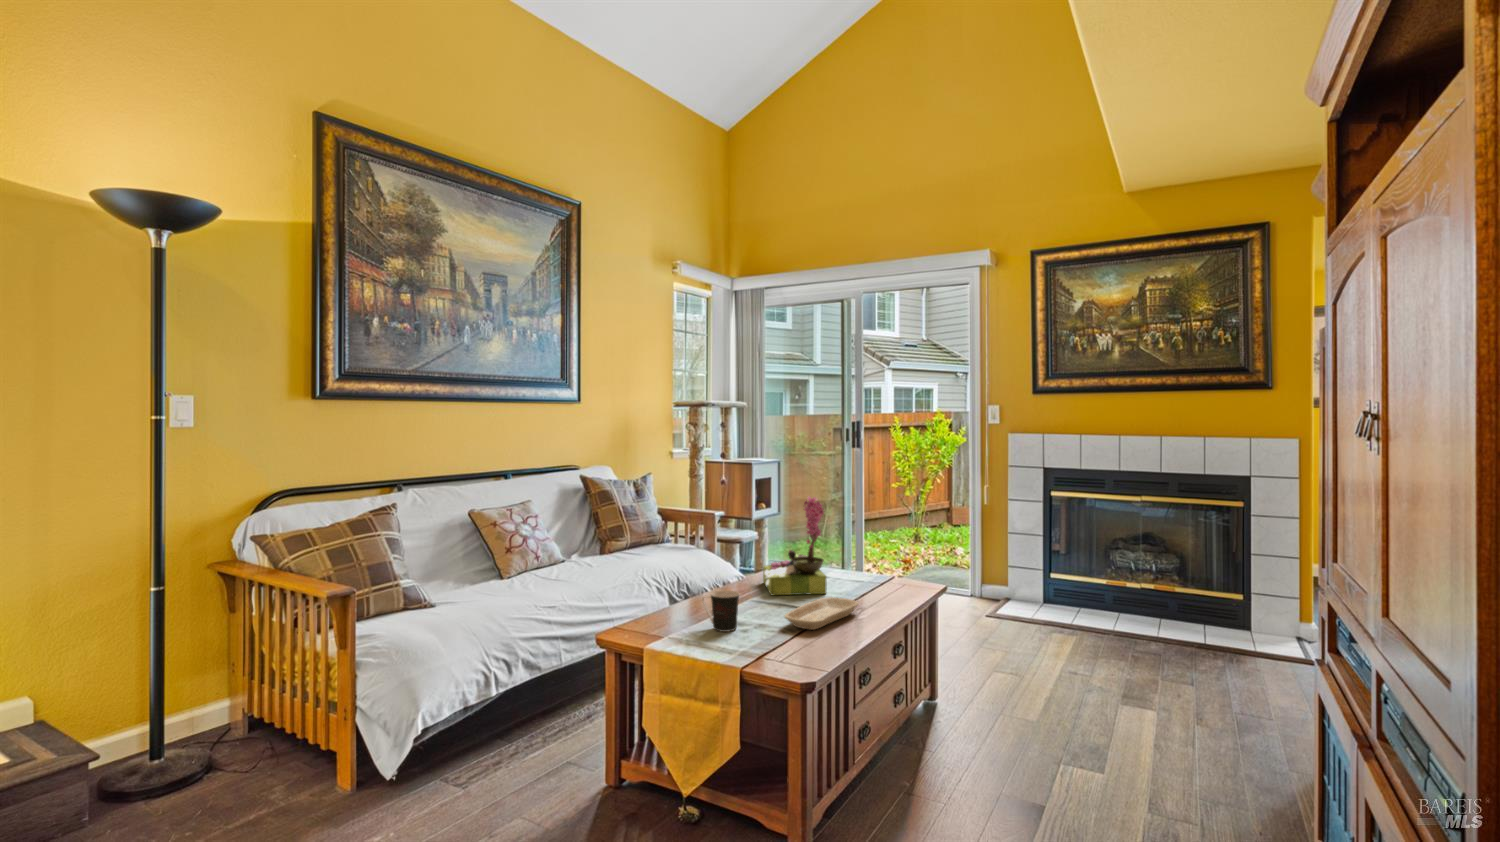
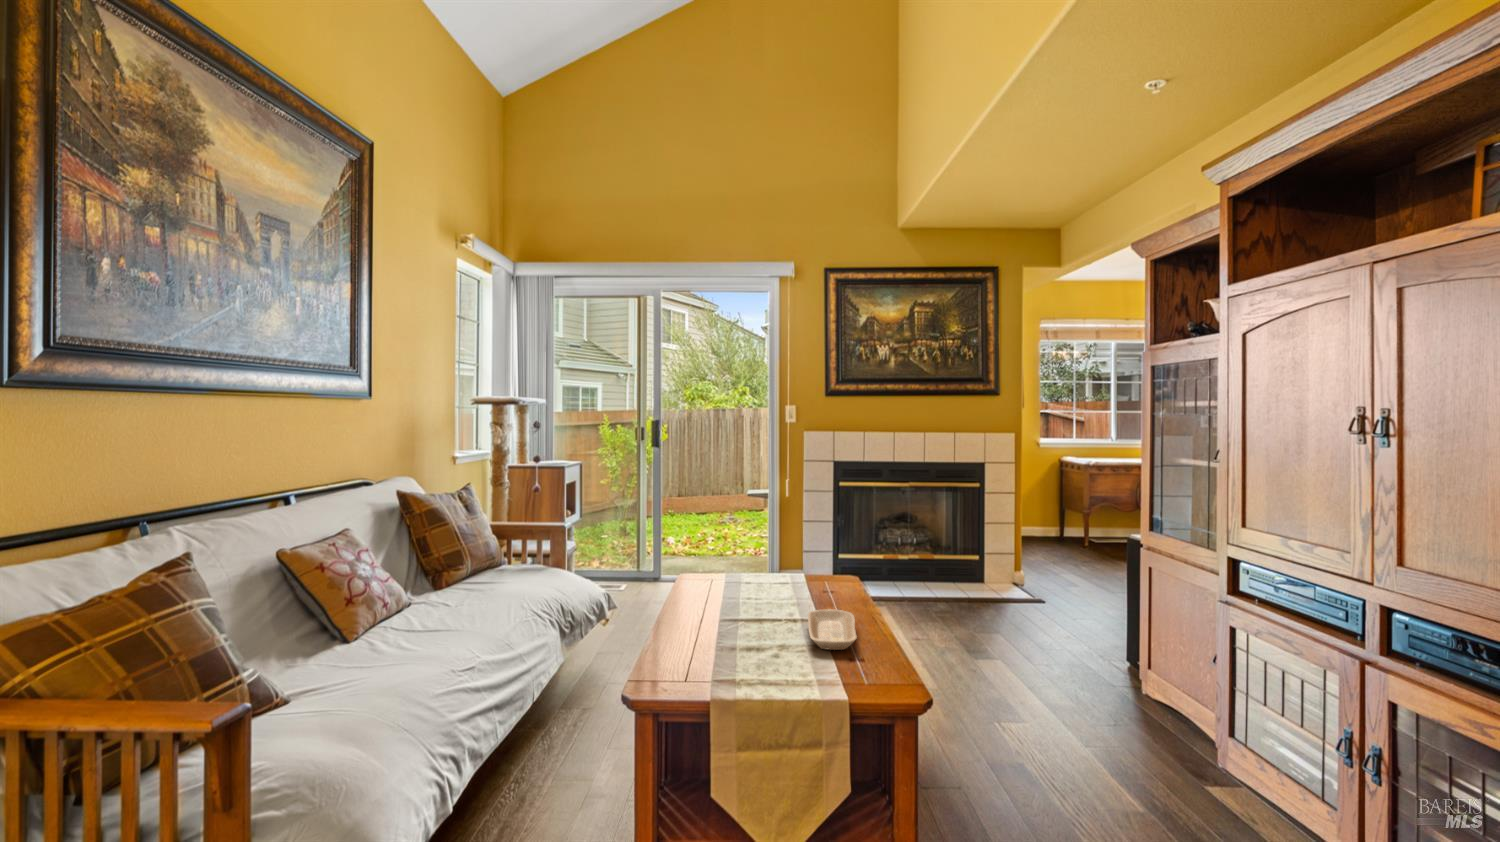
flower arrangement: present [763,496,827,595] -> none [704,502,786,616]
coffee cup: present [702,590,739,632] -> none [732,620,776,669]

